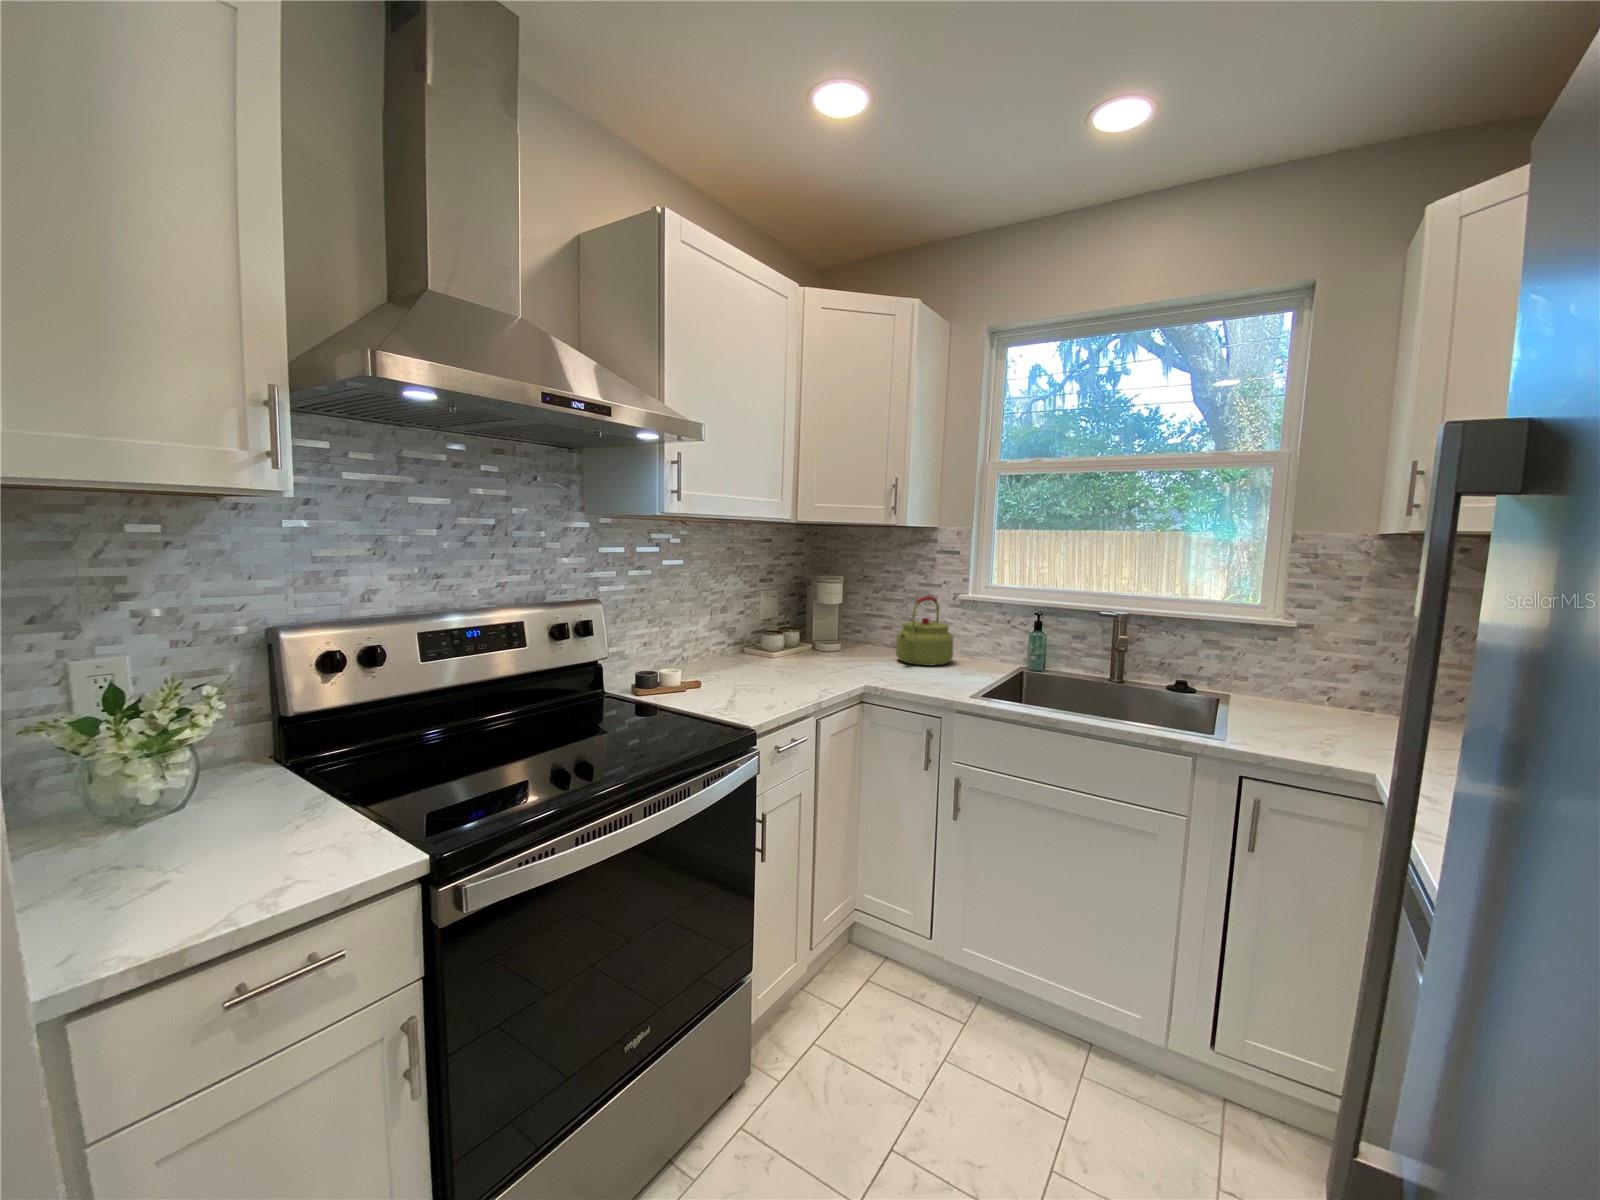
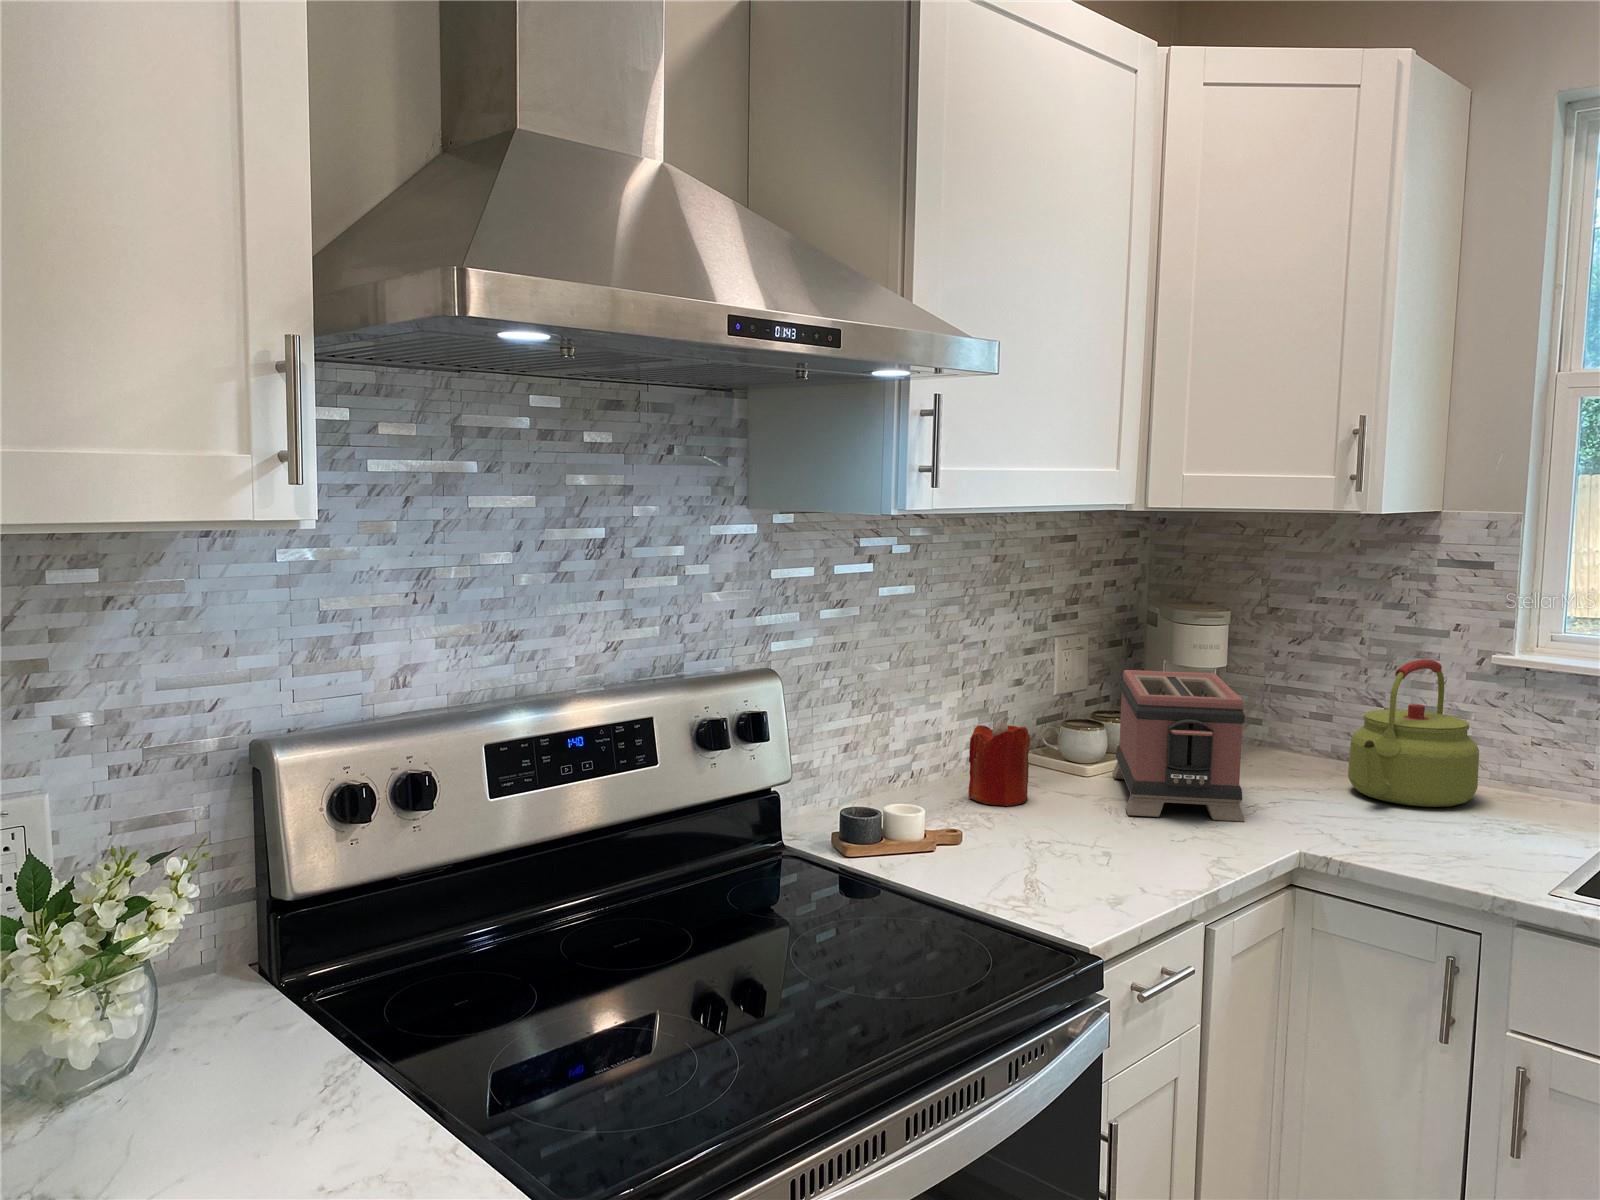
toaster: none [786,604,844,674] -> present [1112,670,1245,822]
candle: none [710,627,741,671] -> present [968,717,1030,806]

